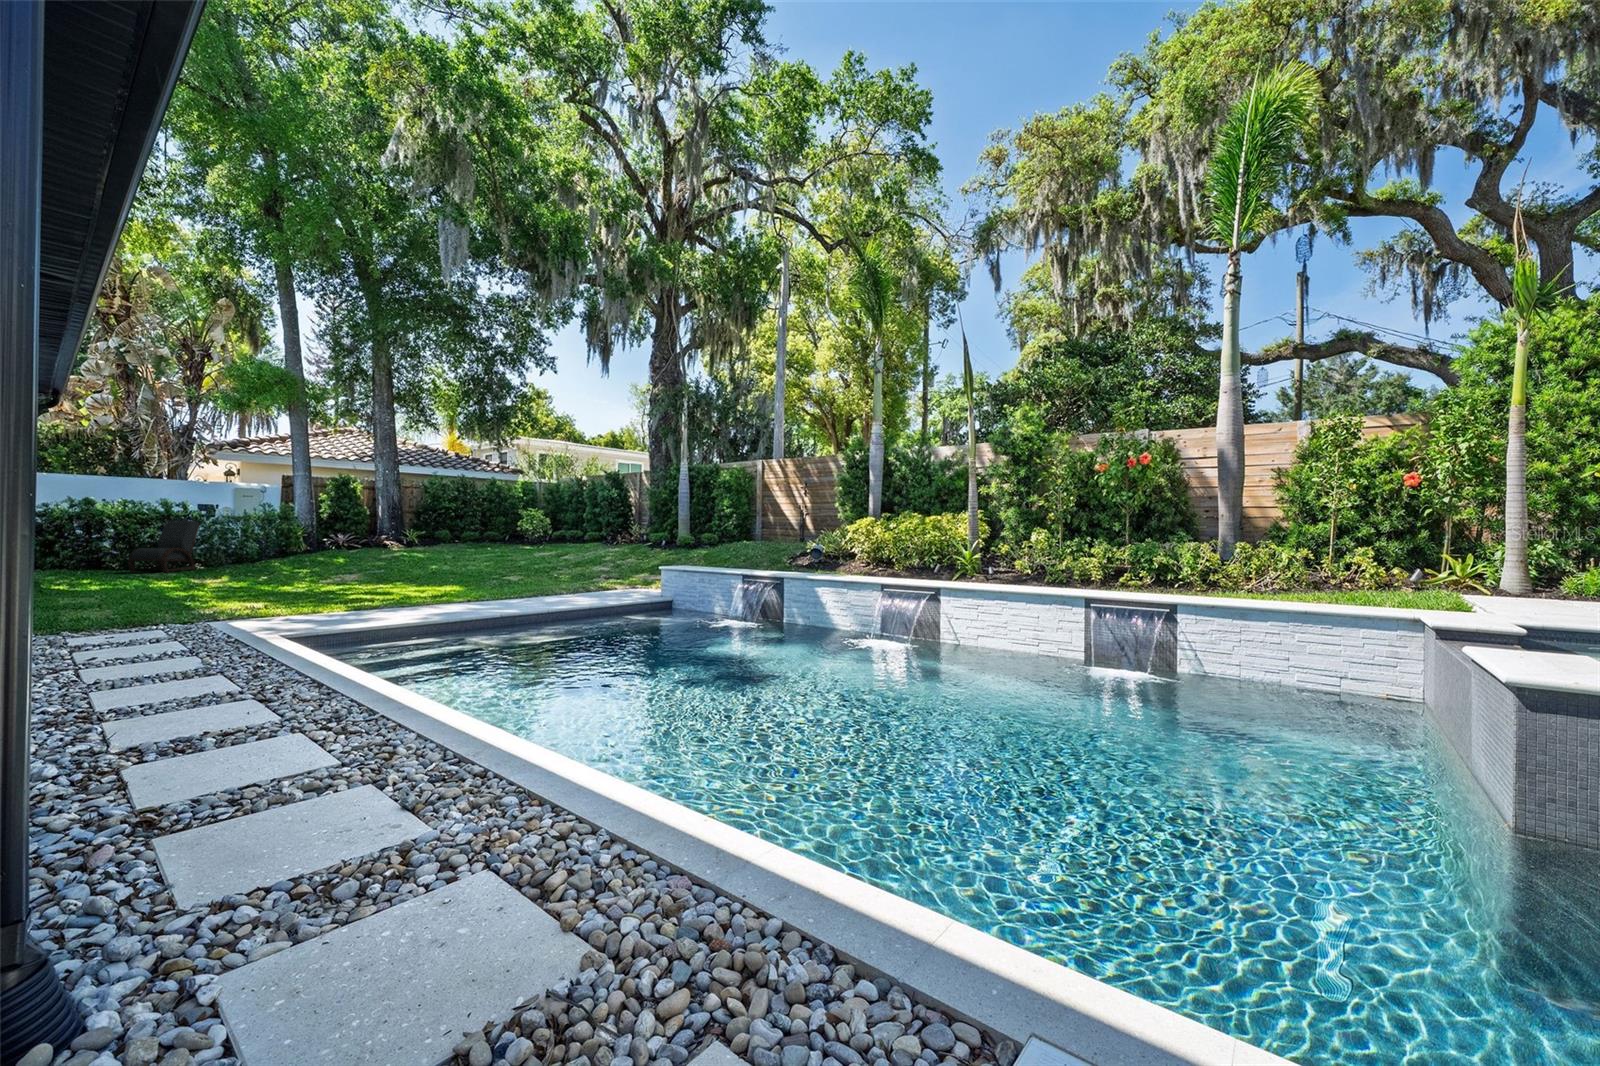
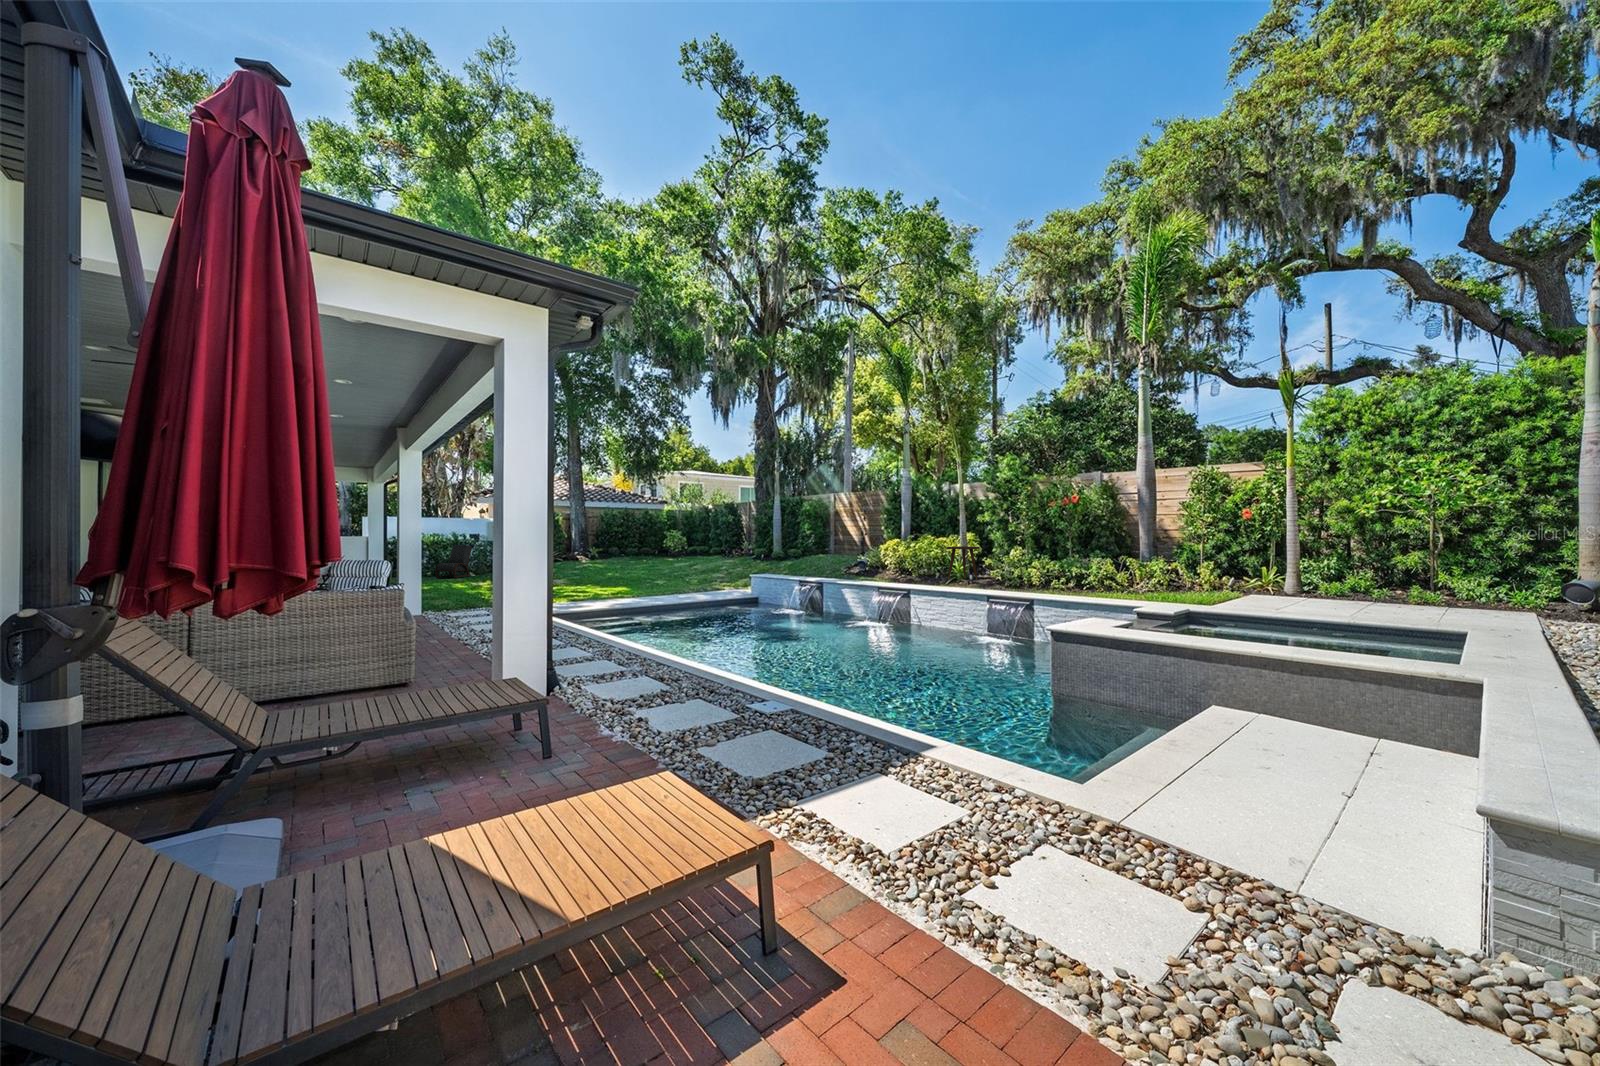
side table: none [964,527,1013,575] -> present [947,546,980,580]

